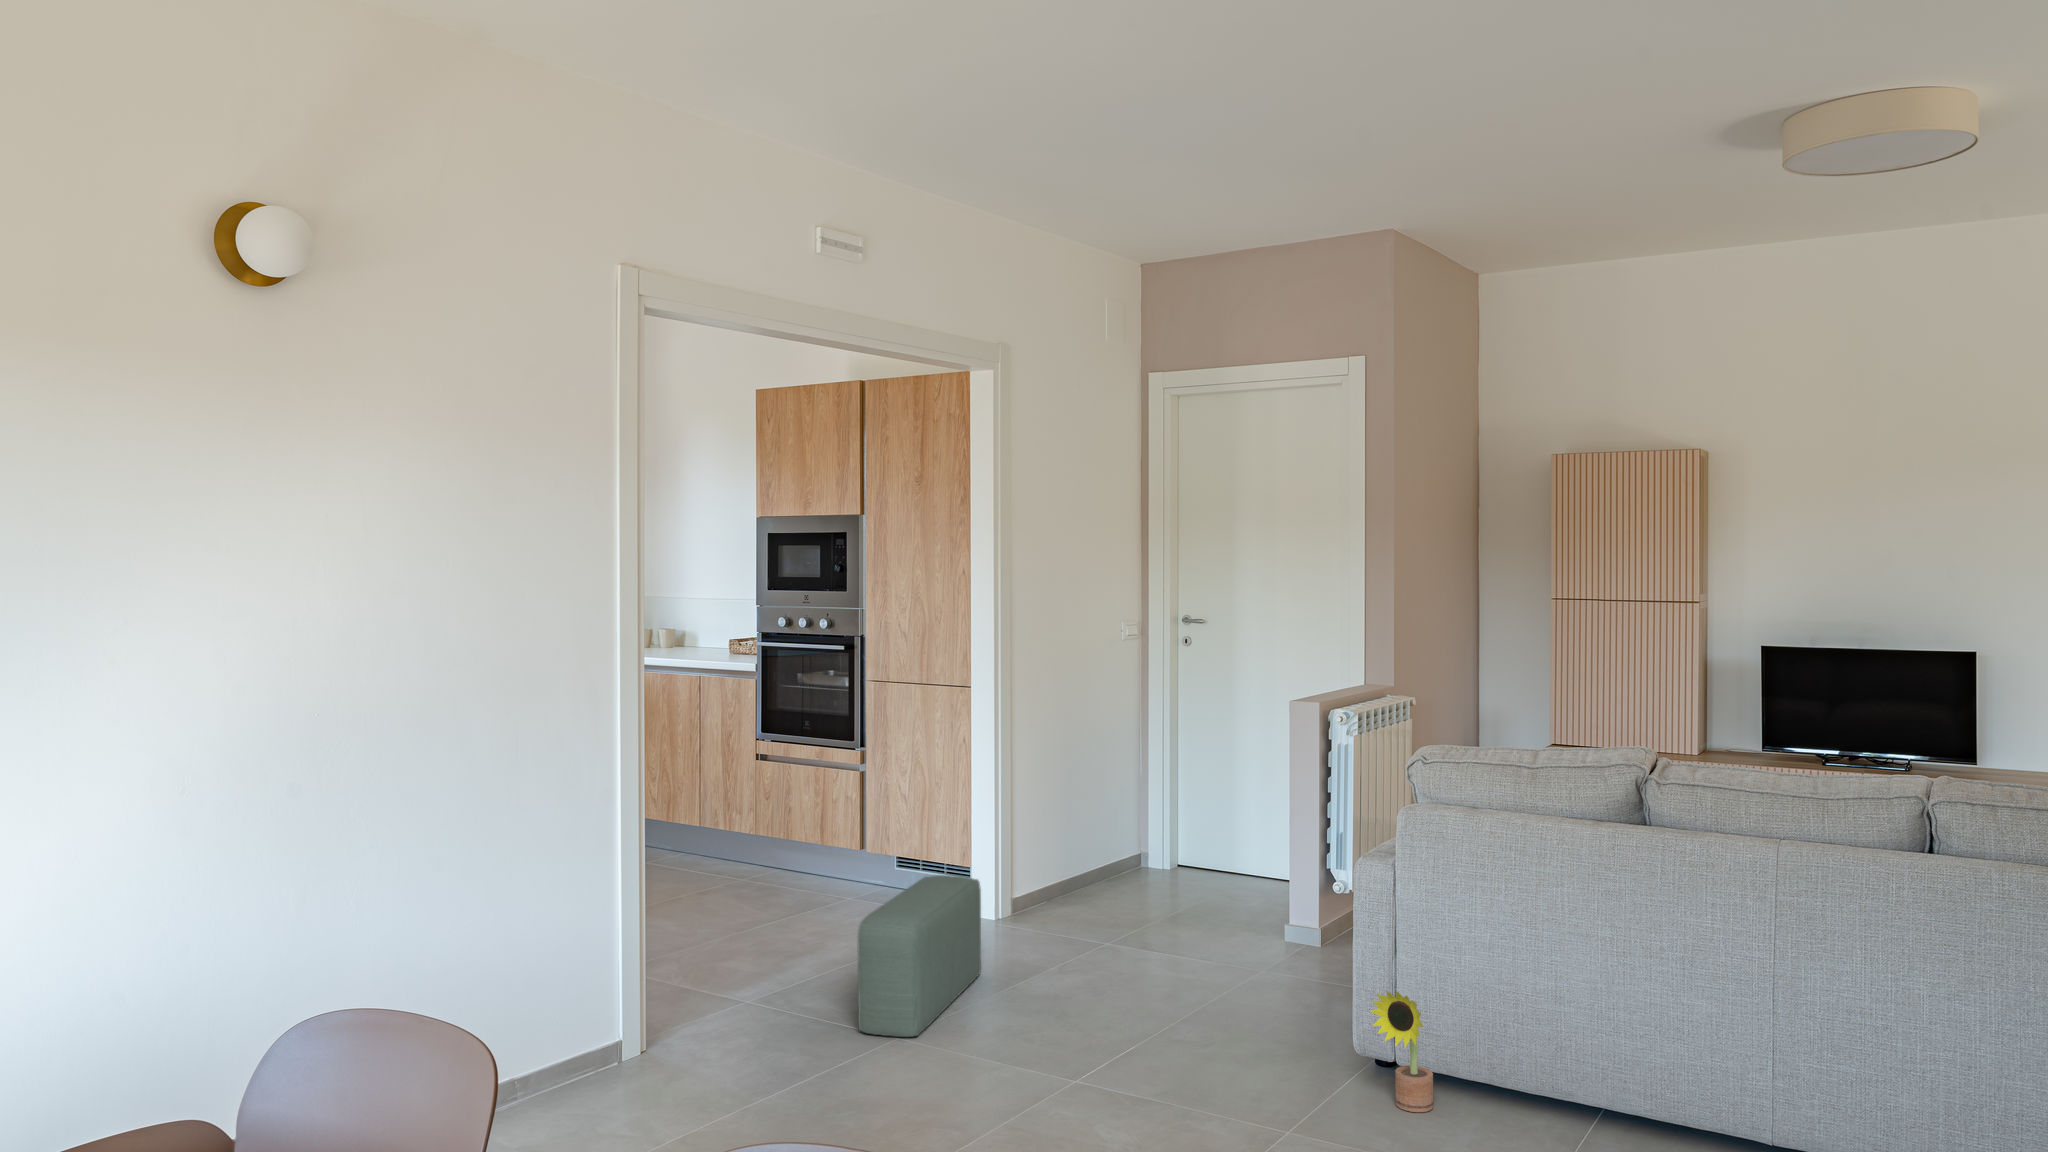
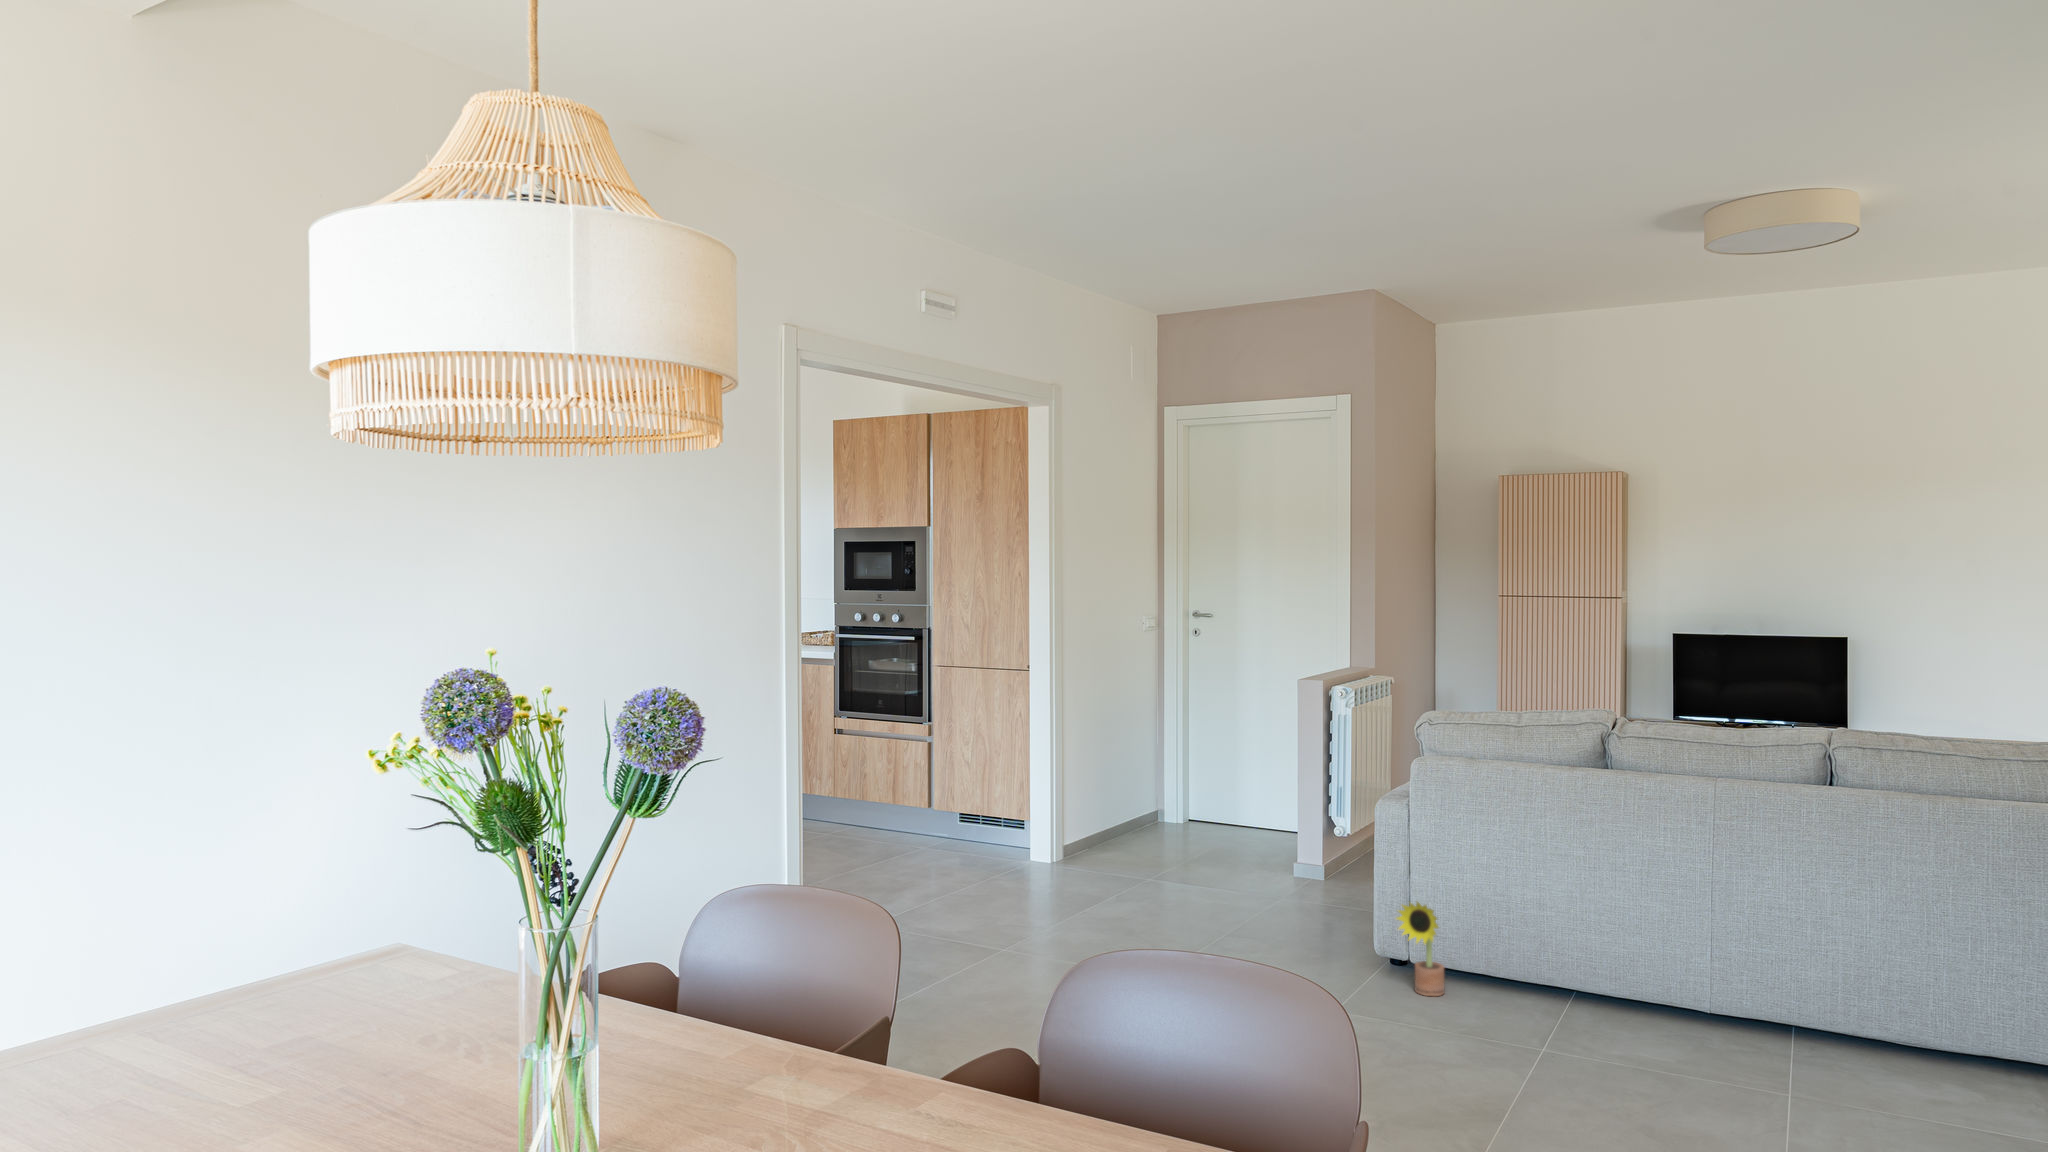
pouf: present [858,875,981,1037] -> none [970,824,1055,951]

